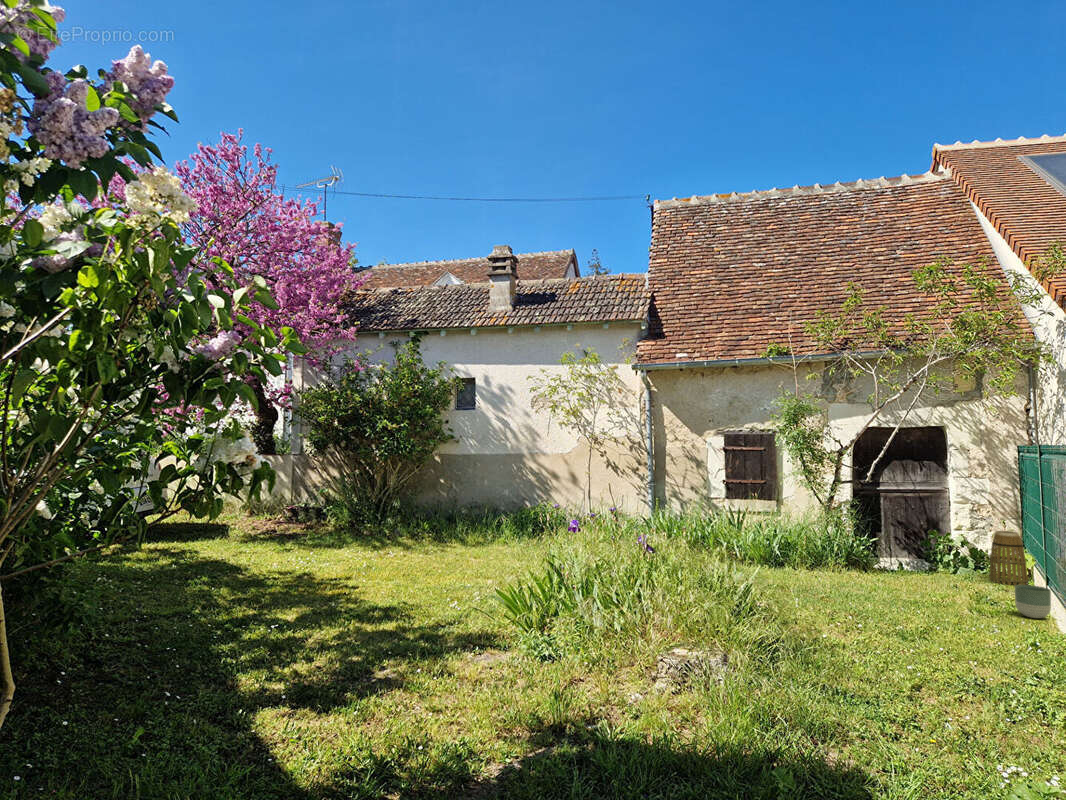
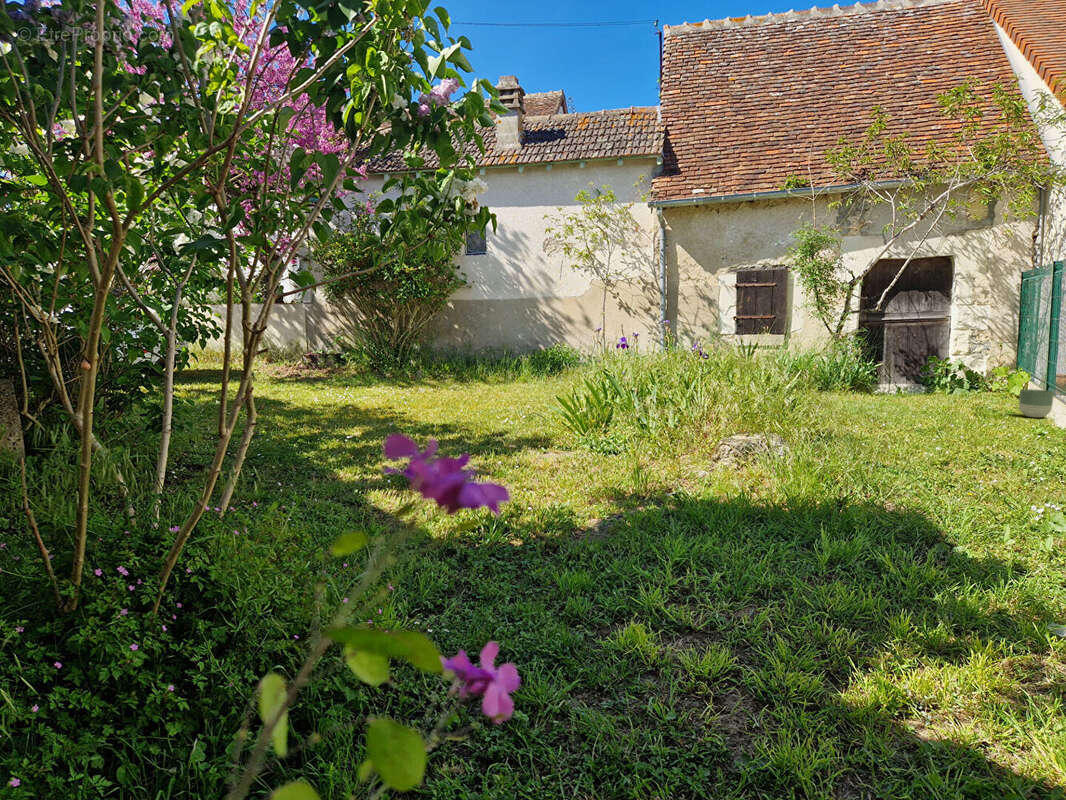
basket: present [989,531,1028,585] -> none [983,350,1020,399]

